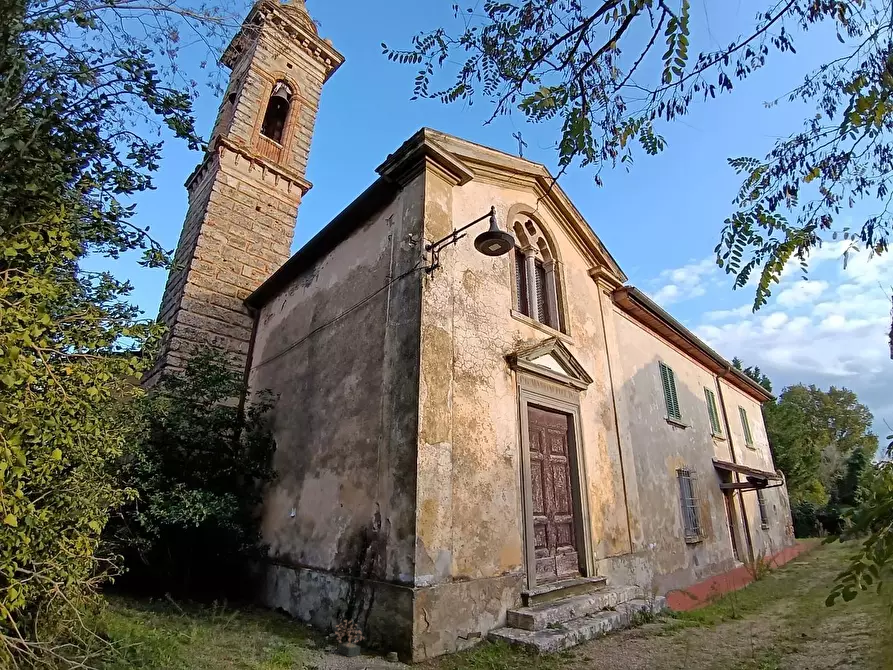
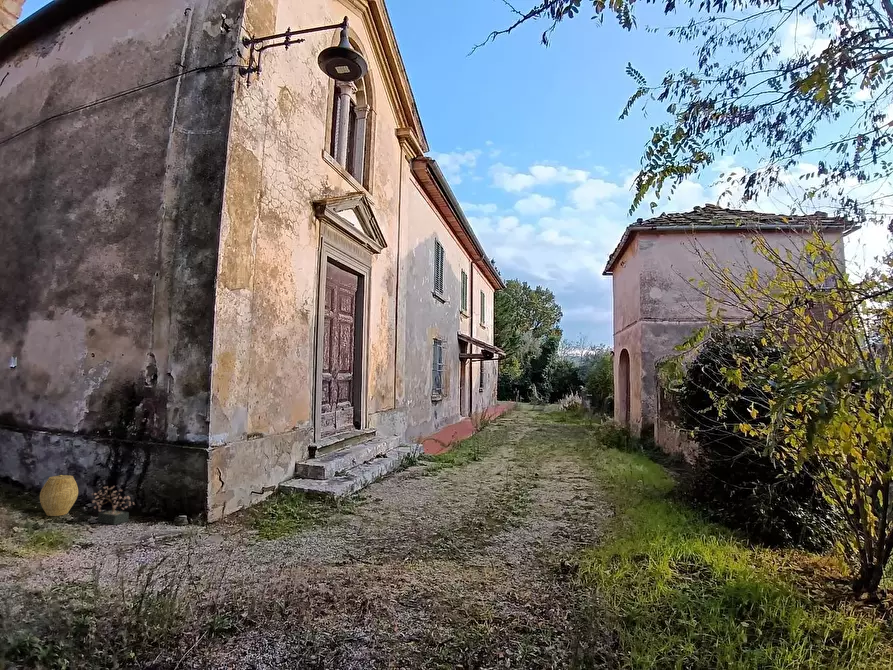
woven basket: none [306,607,331,643] -> present [40,475,78,516]

